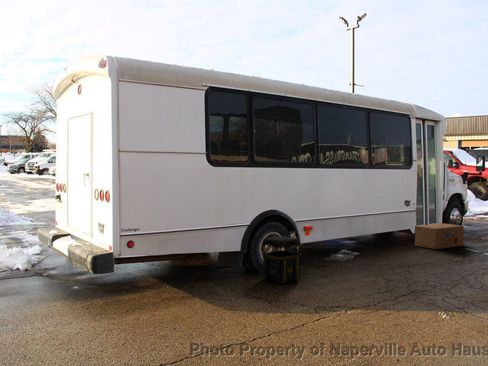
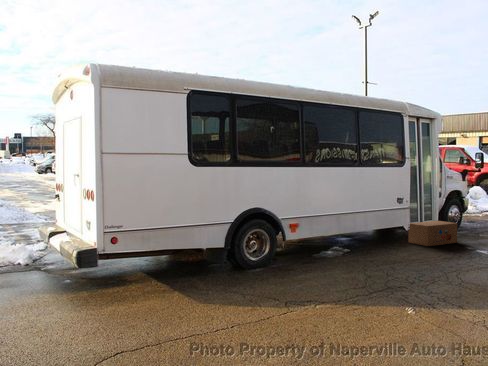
toolbox: present [262,236,301,284] -> none [246,233,283,279]

